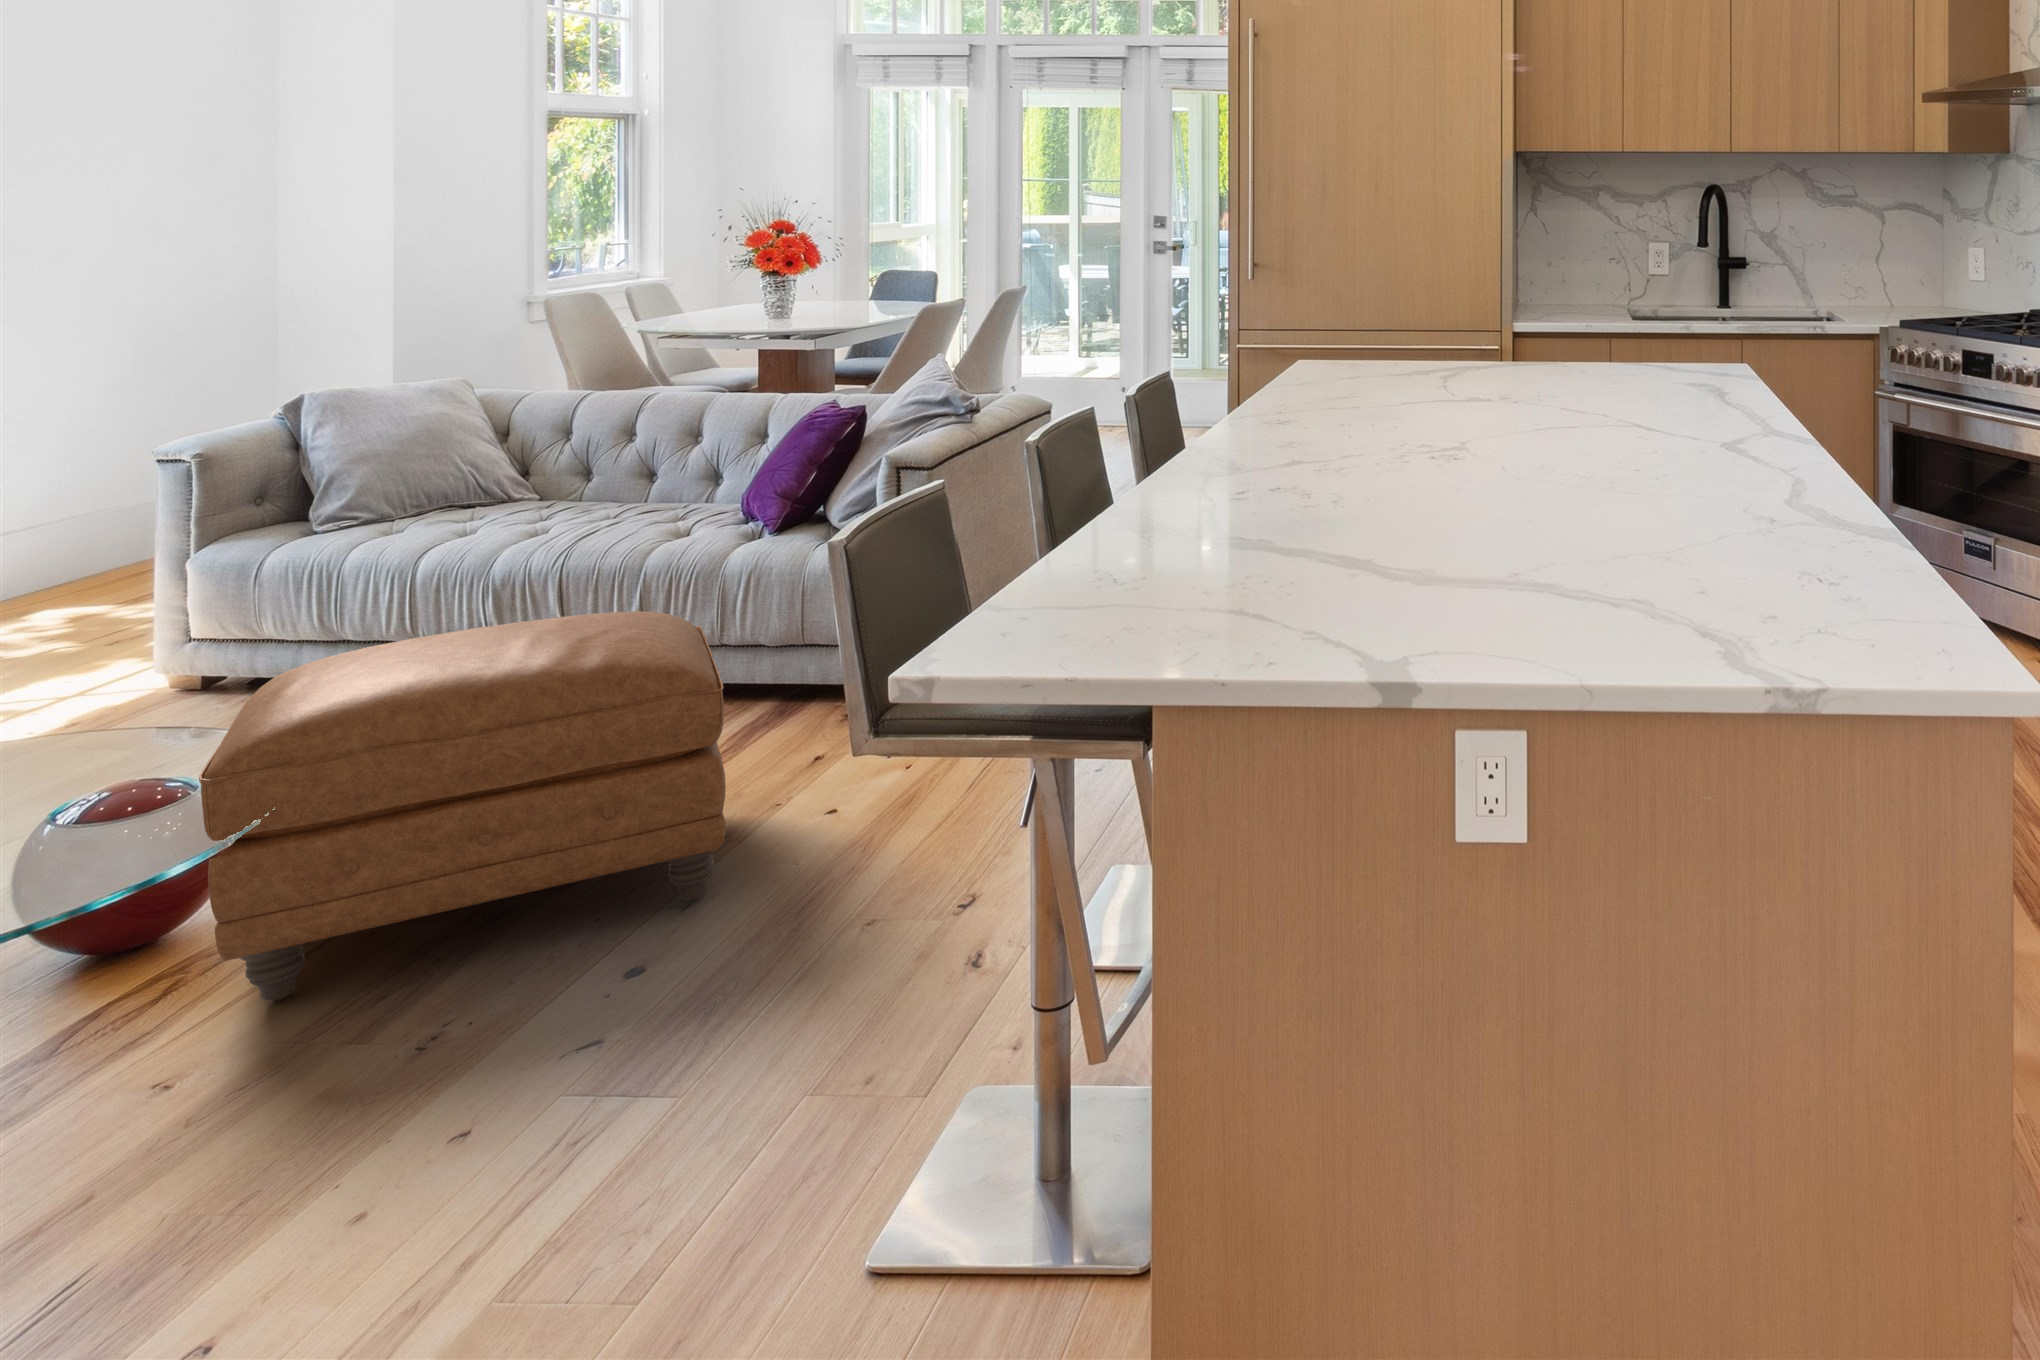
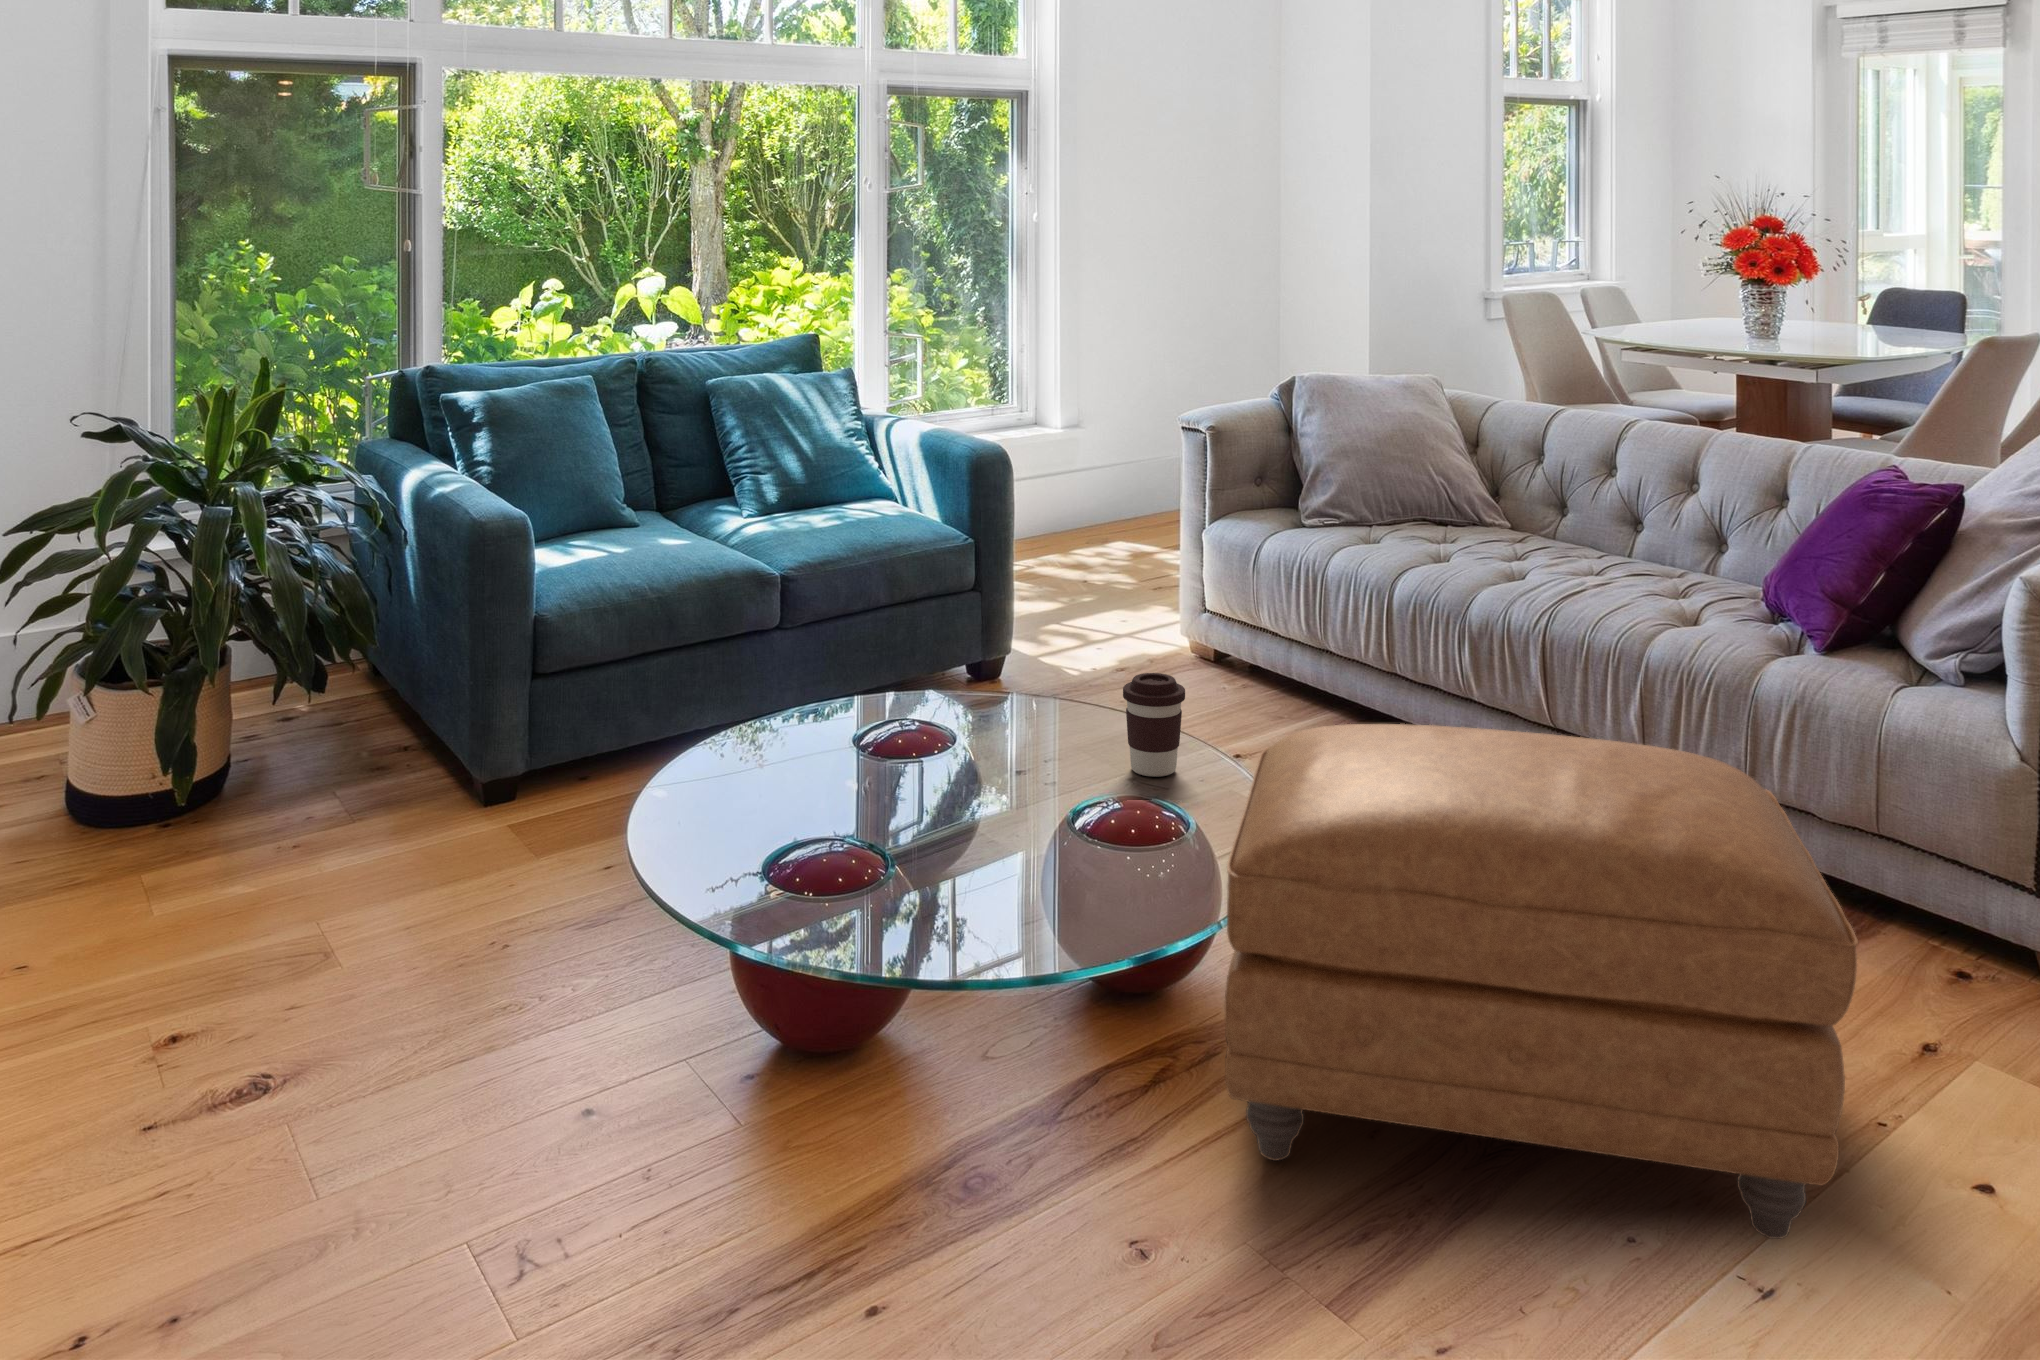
coffee cup: none [79,661,157,756] -> present [1123,673,1185,777]

